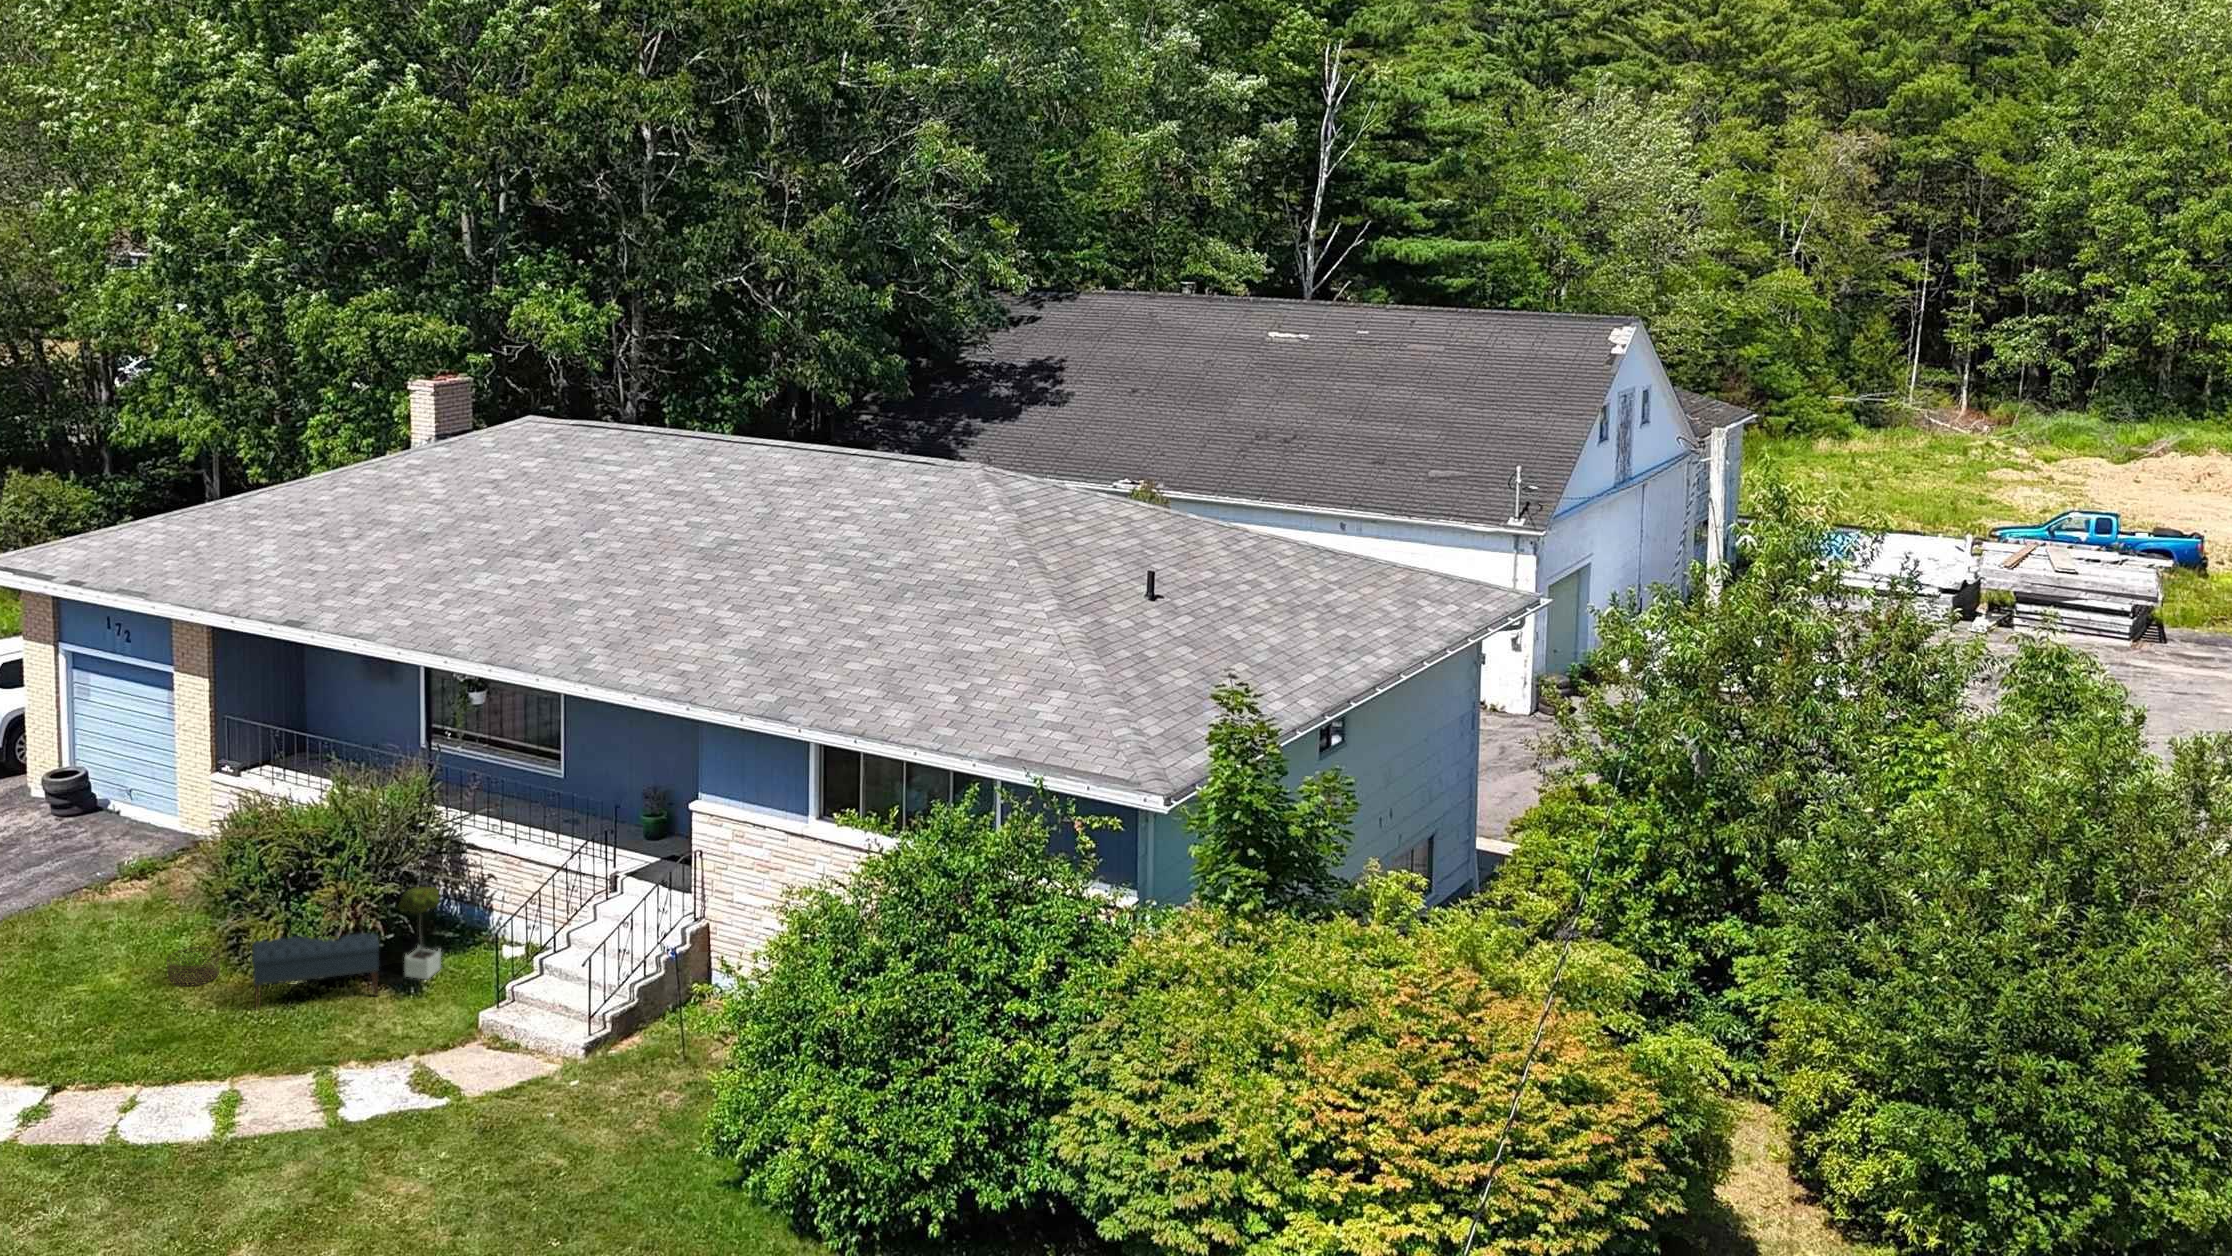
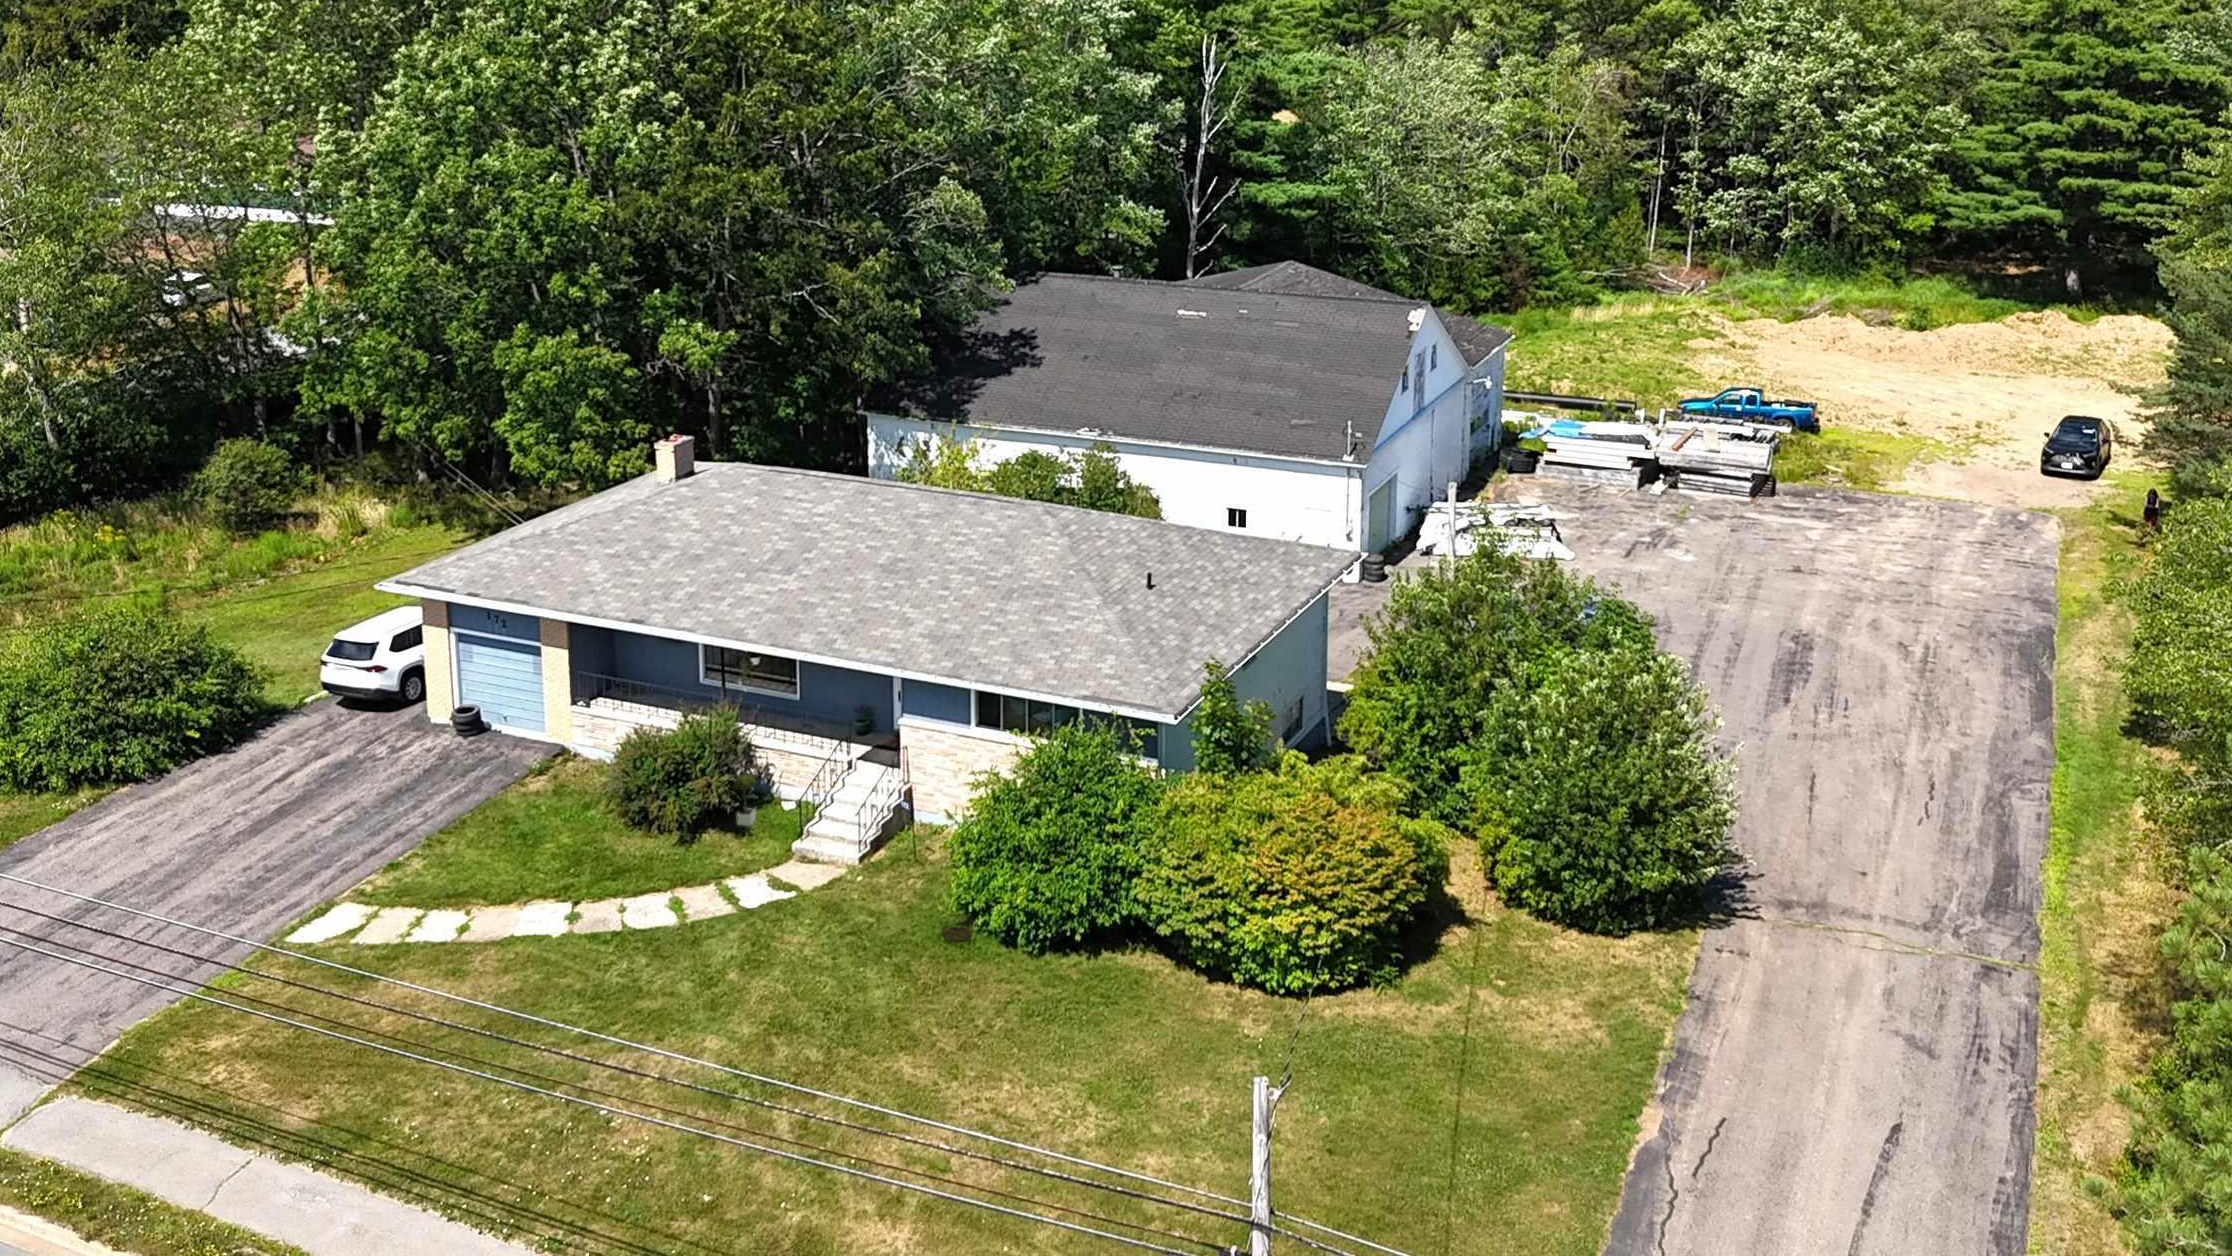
bench: present [252,934,379,1010] -> none [653,800,728,852]
basket: present [167,946,220,985] -> present [941,914,973,941]

